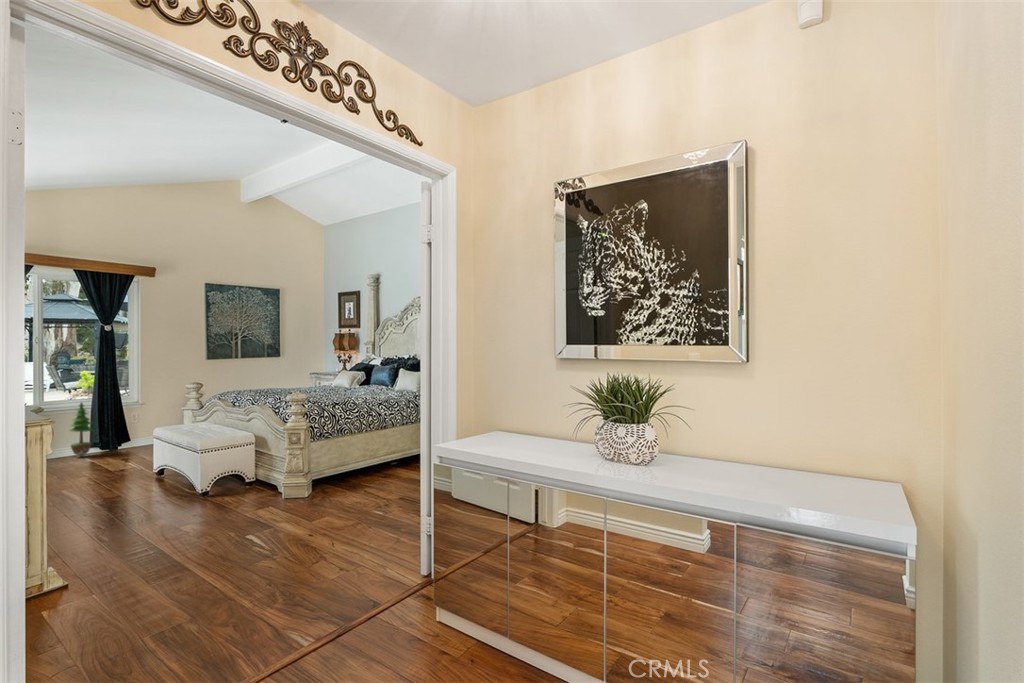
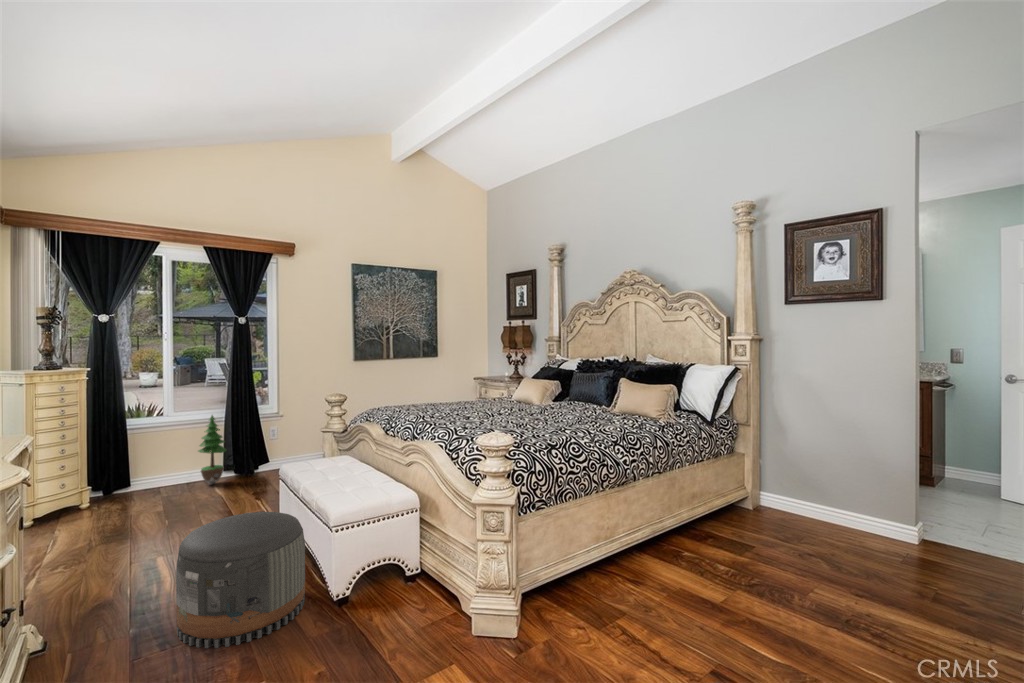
pouf: none [95,447,179,515] -> present [176,512,305,648]

